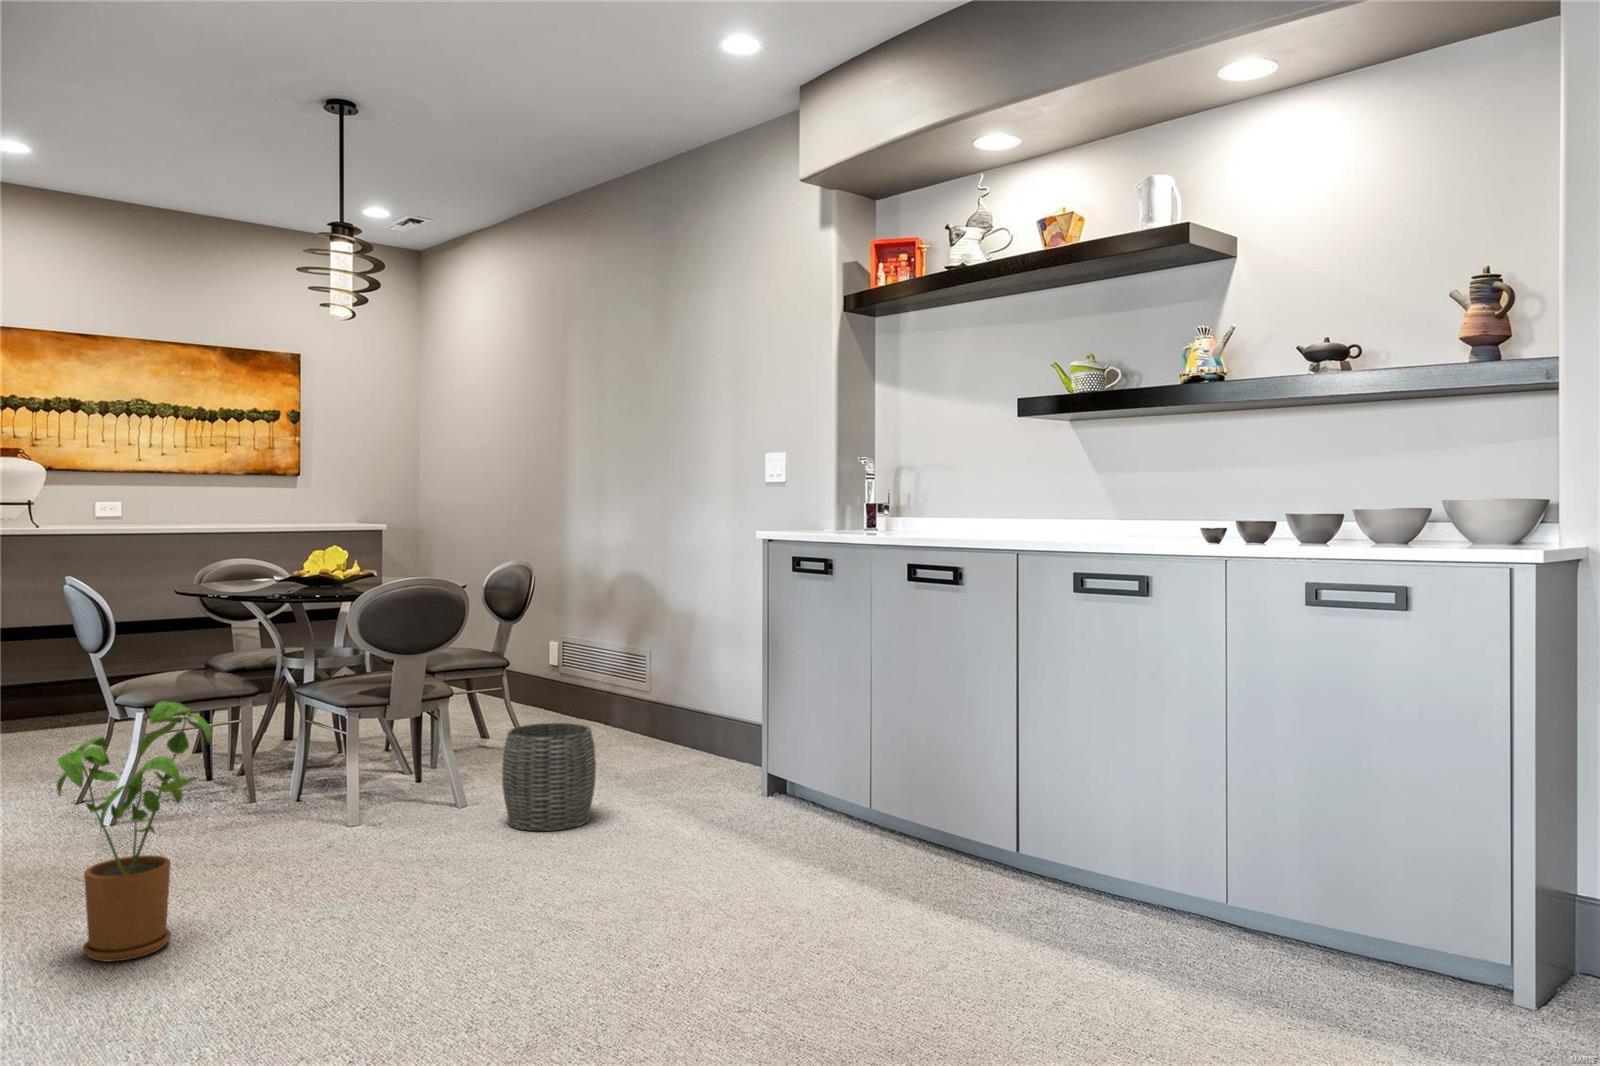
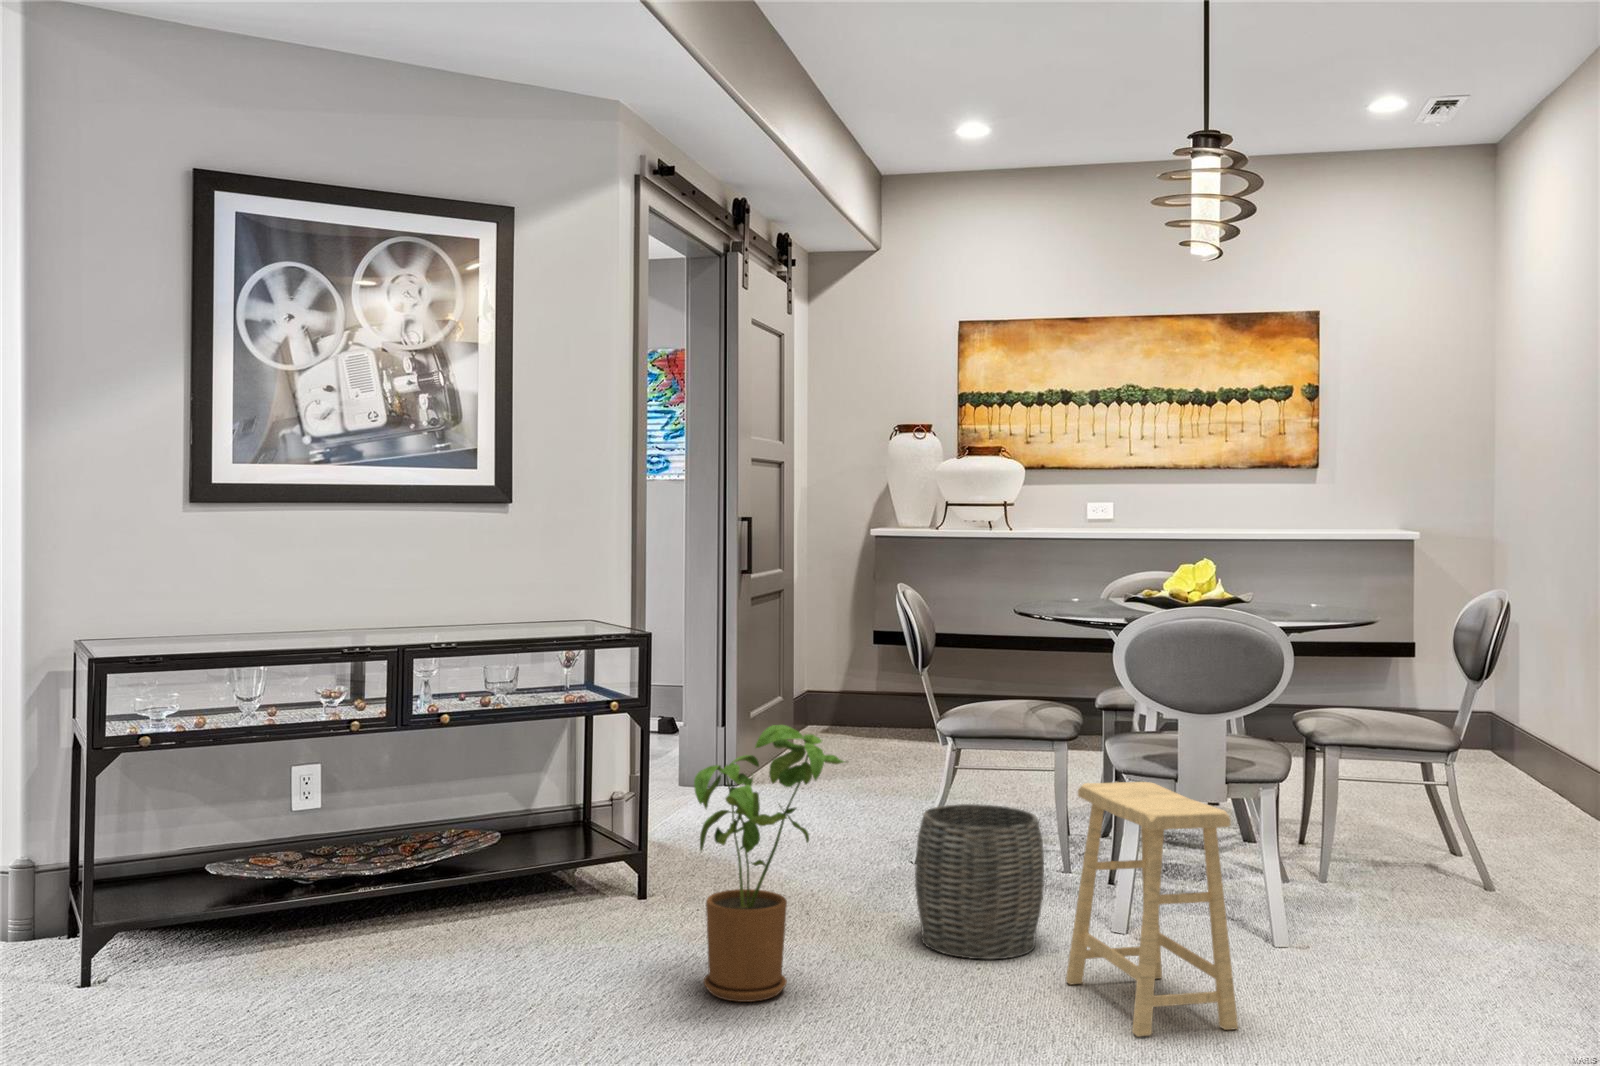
footstool: none [373,707,515,880] -> present [1066,782,1238,1037]
woven basket: present [502,723,596,831] -> present [915,804,1044,959]

